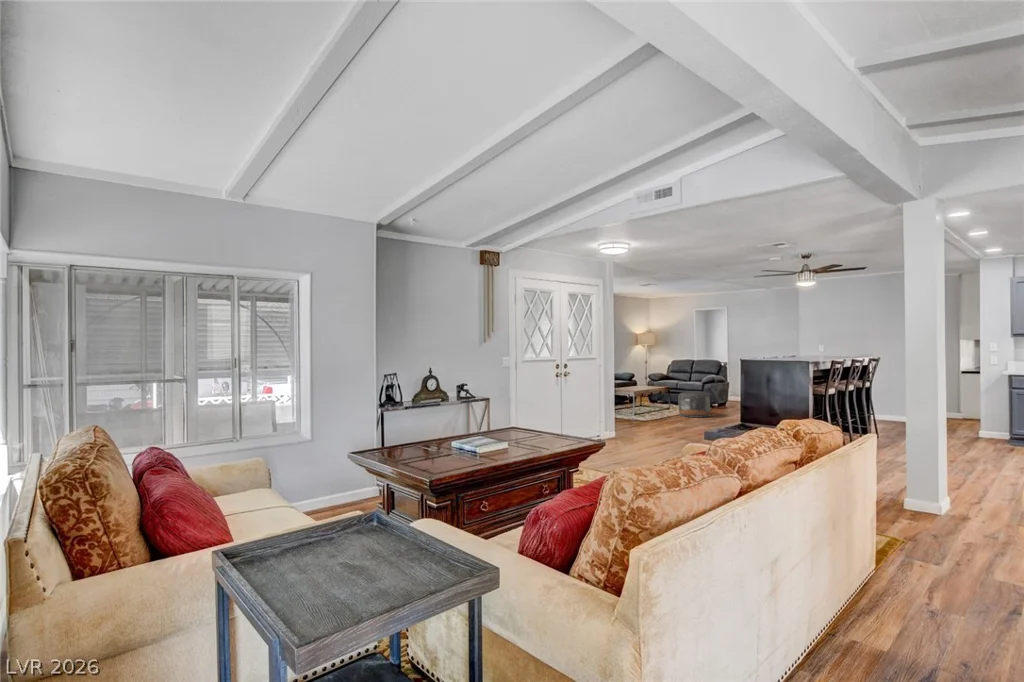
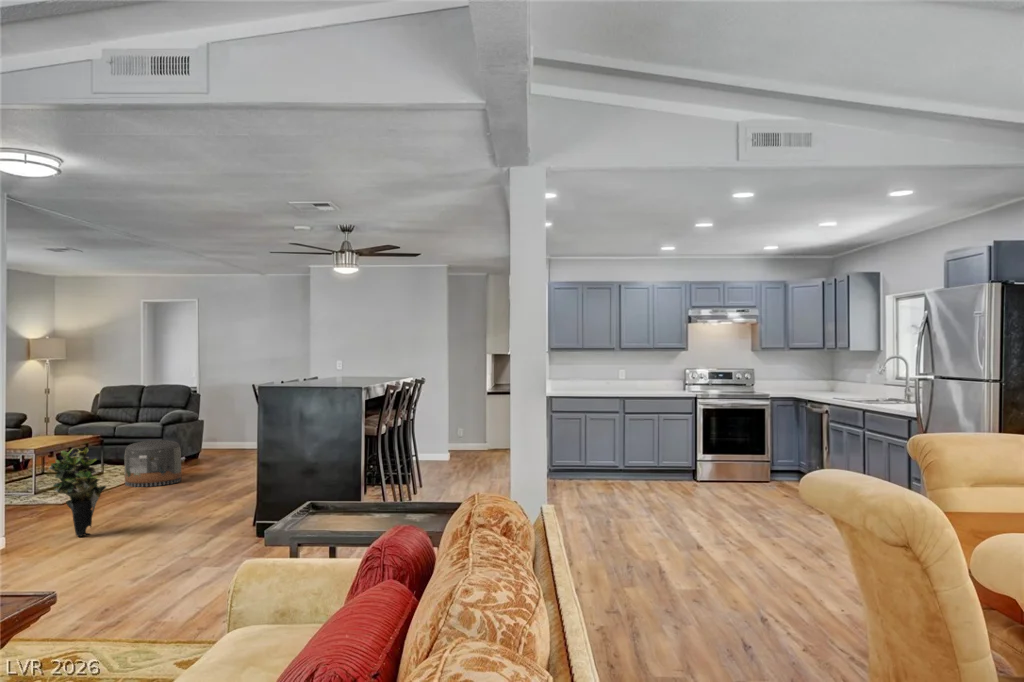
potted plant: none [633,390,661,436] -> present [49,448,106,537]

